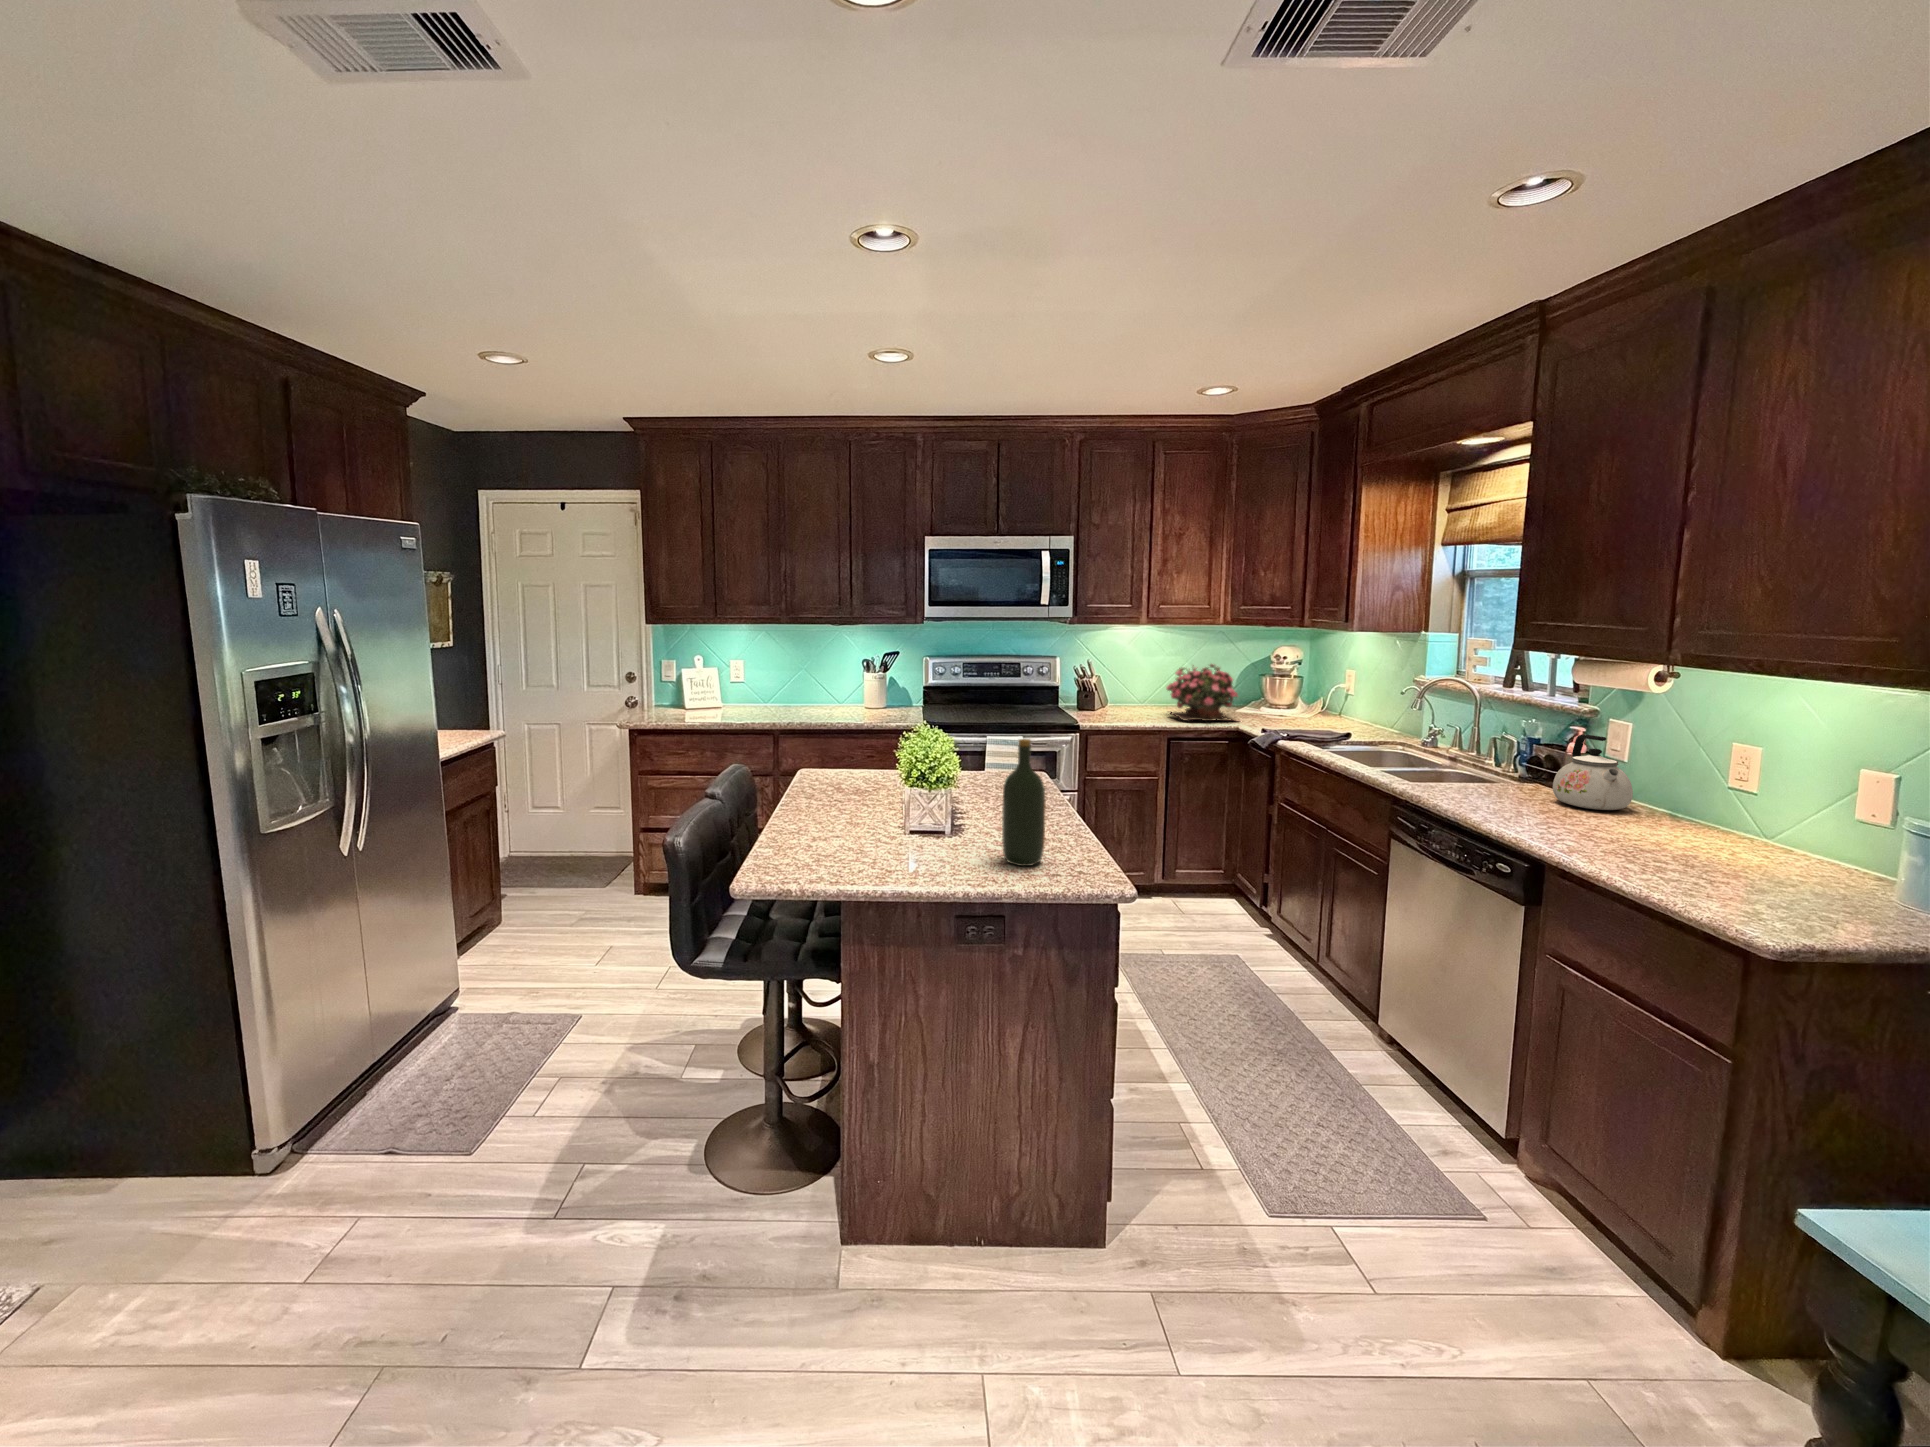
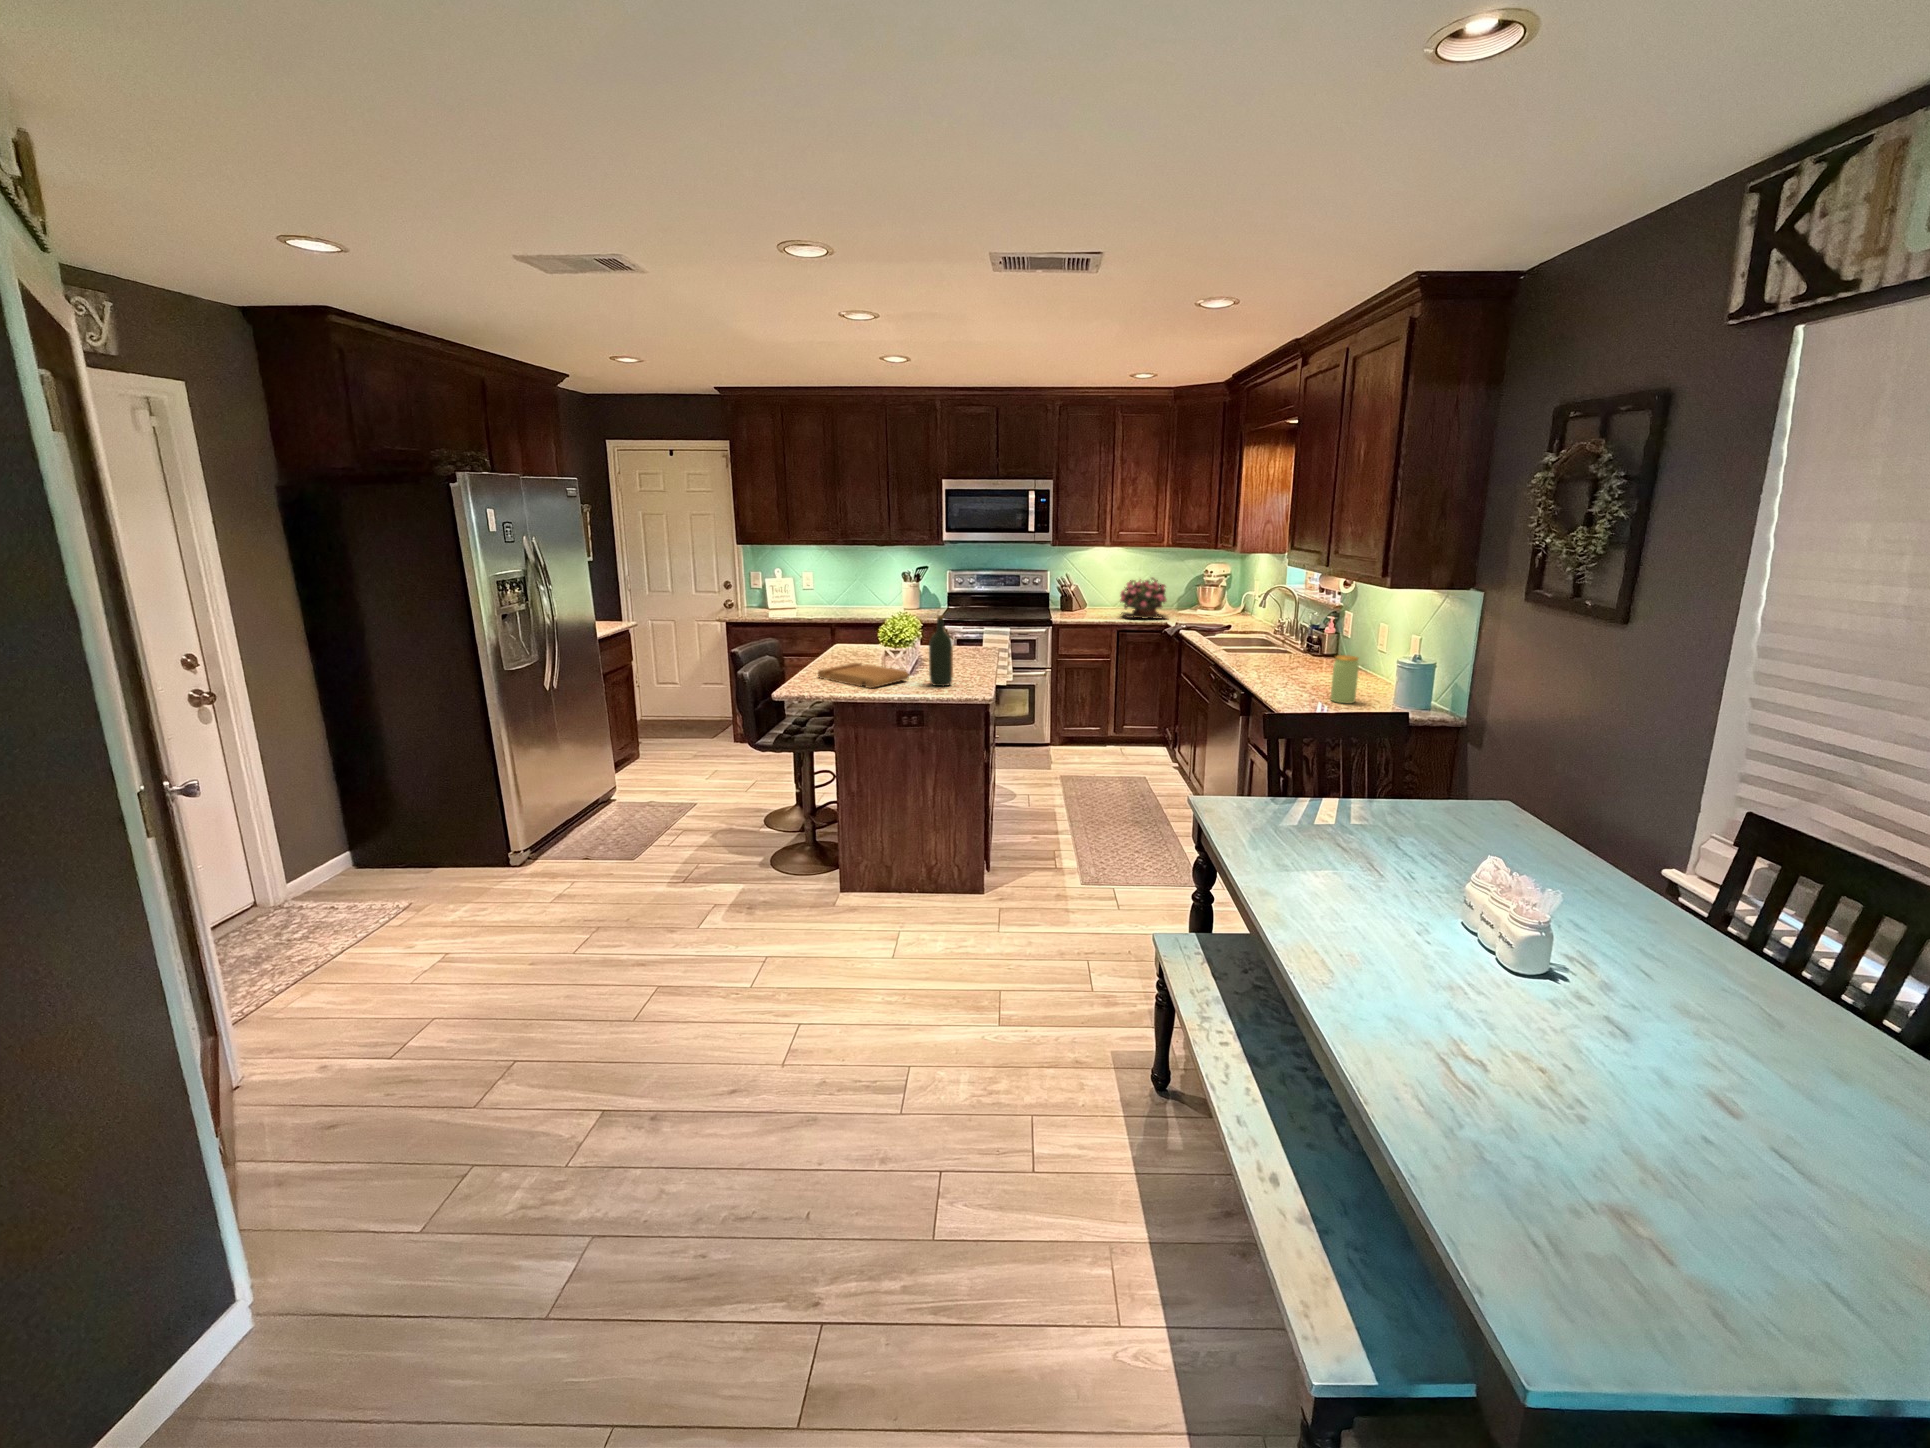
kettle: present [1553,735,1633,810] -> none [1297,621,1337,666]
jar: none [1772,813,1845,908] -> present [1331,655,1359,703]
cutting board: none [801,815,963,875] -> present [818,663,909,688]

